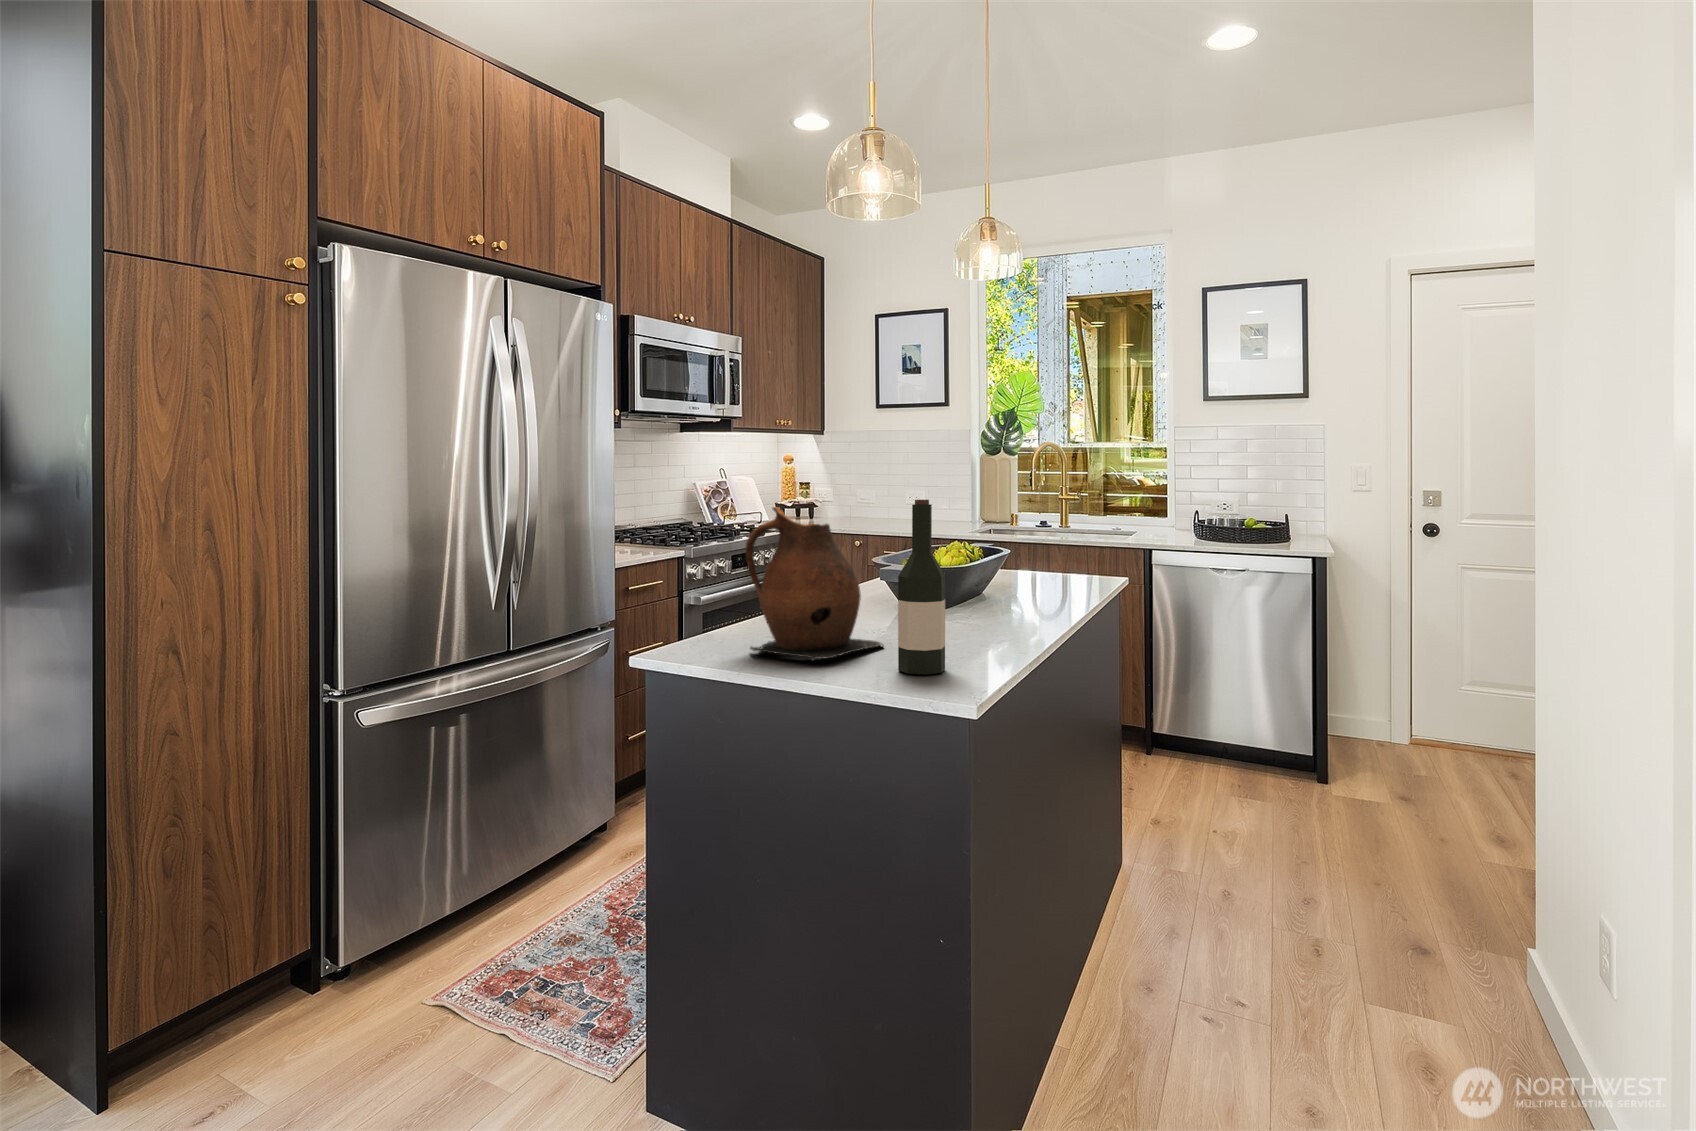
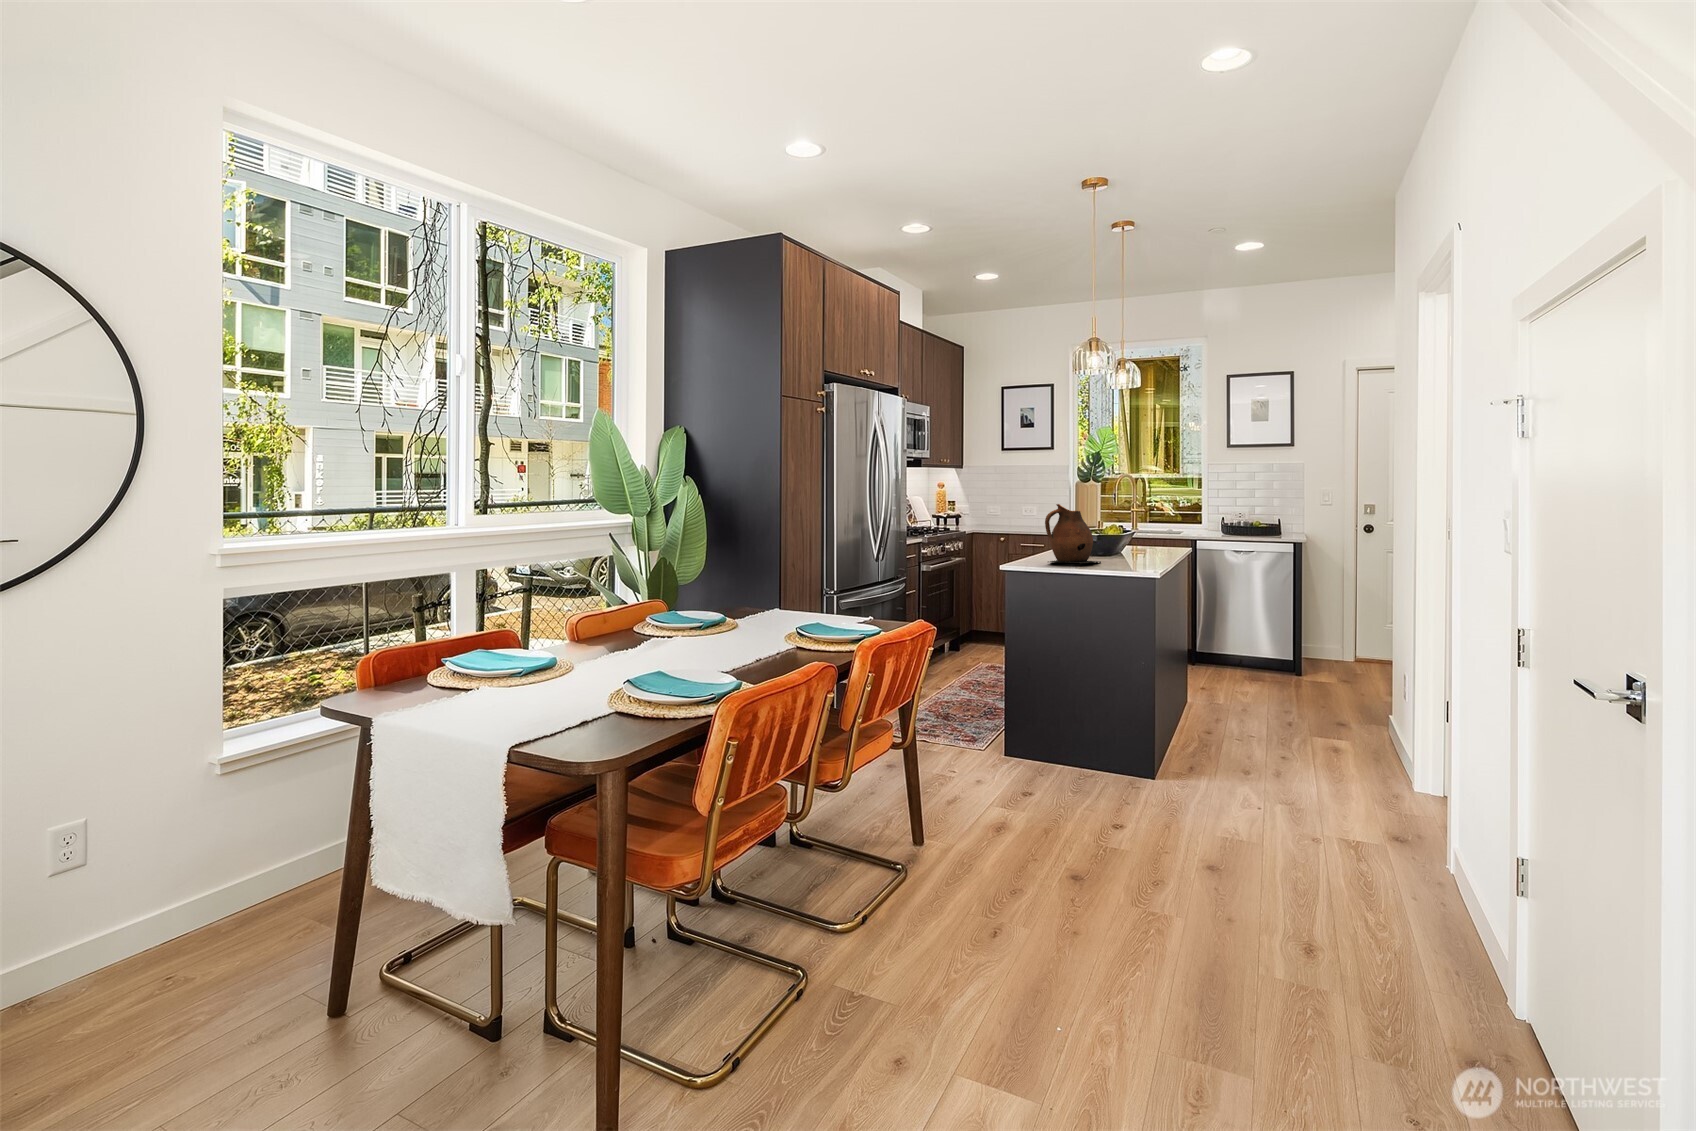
wine bottle: present [898,500,945,675] -> none [1117,500,1135,567]

